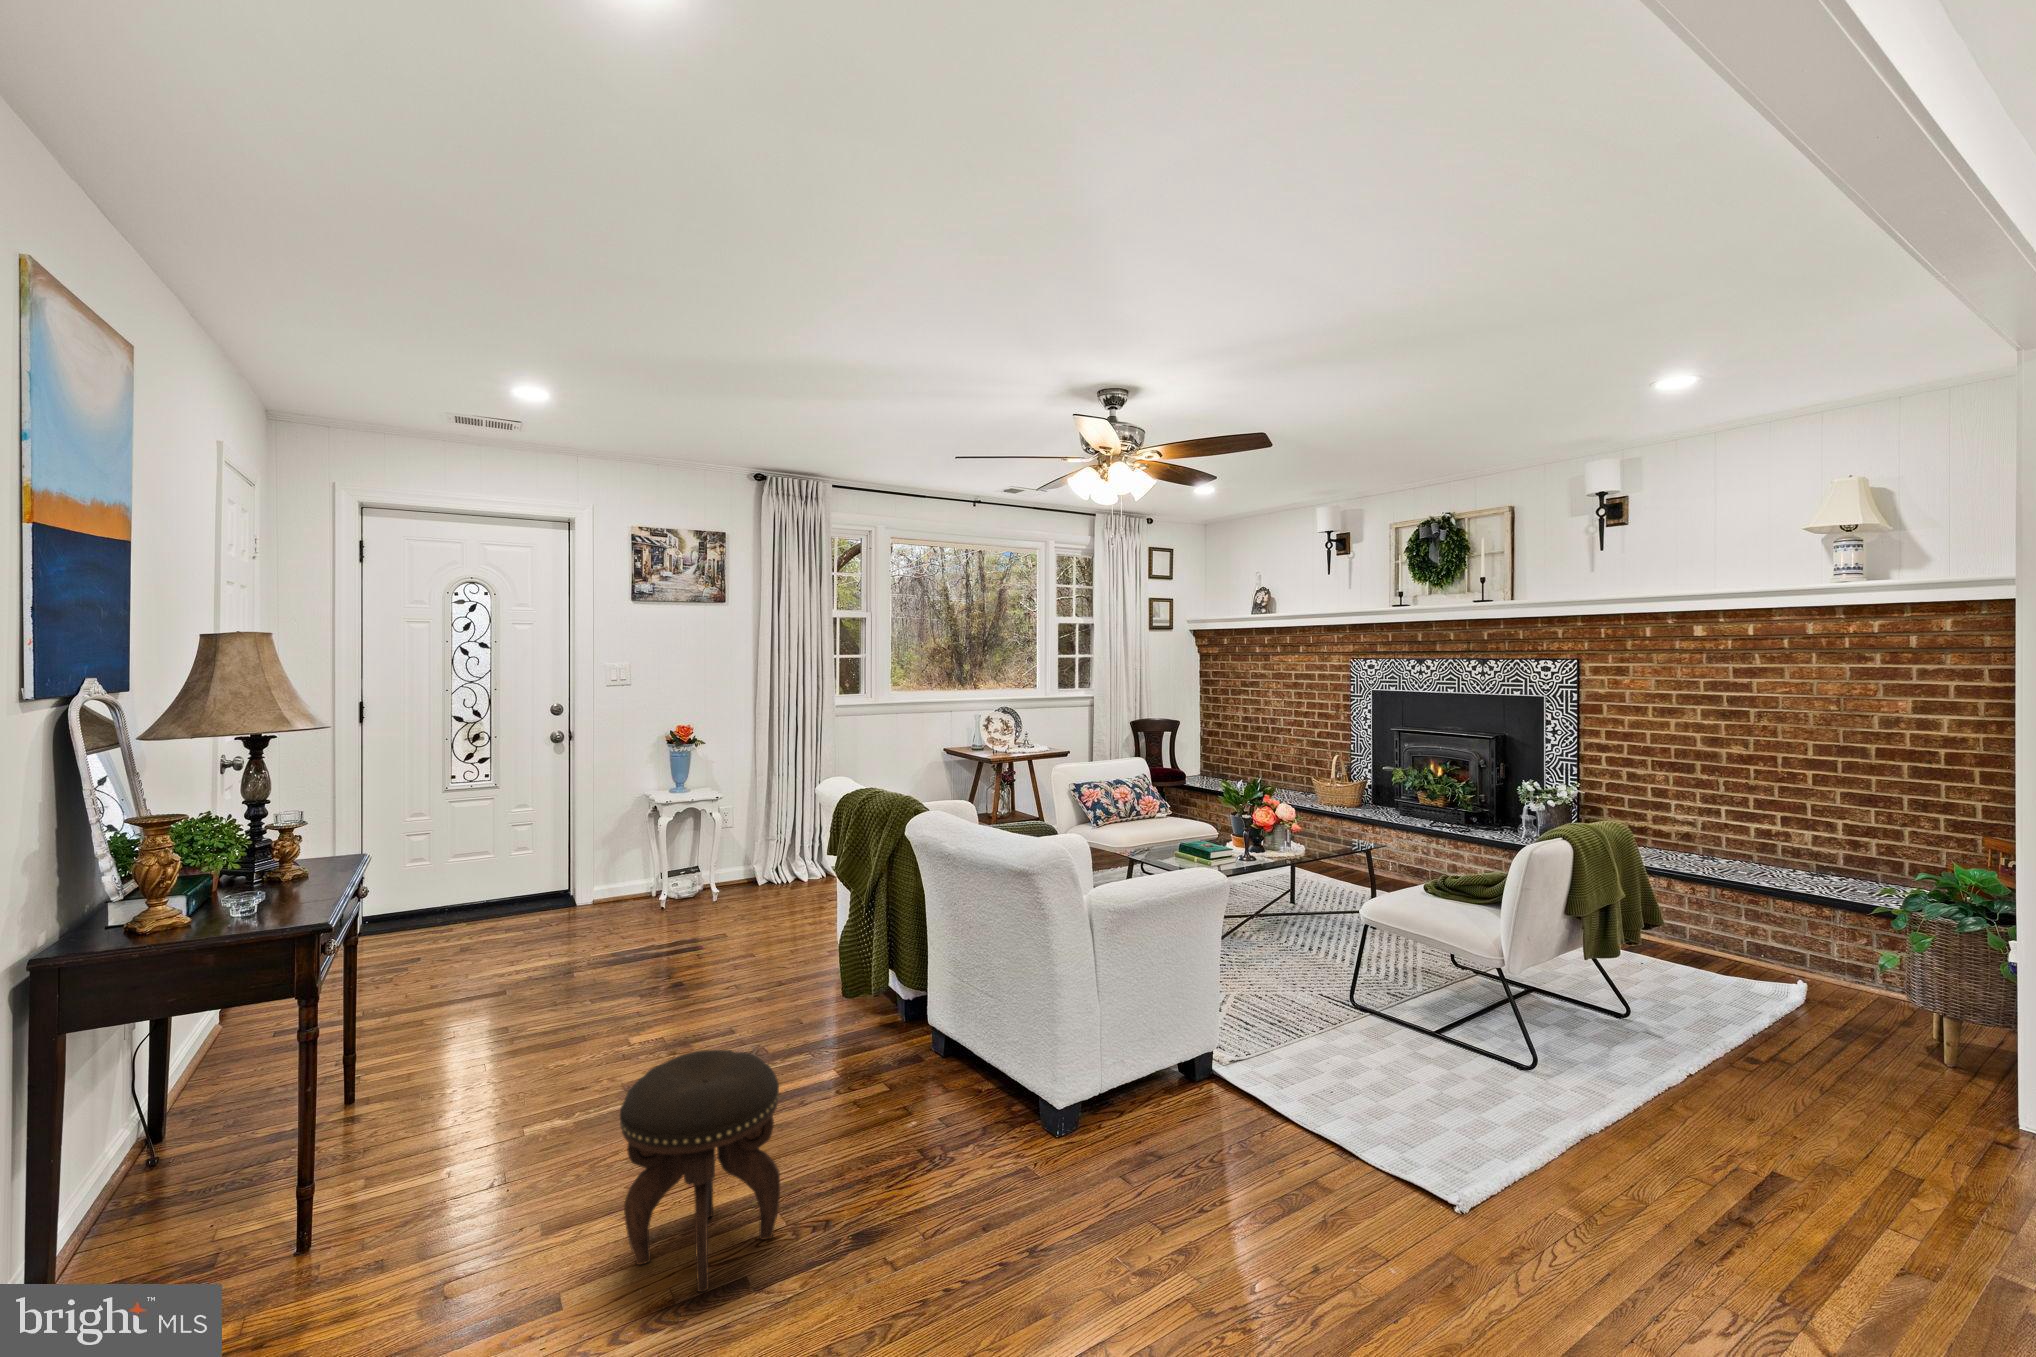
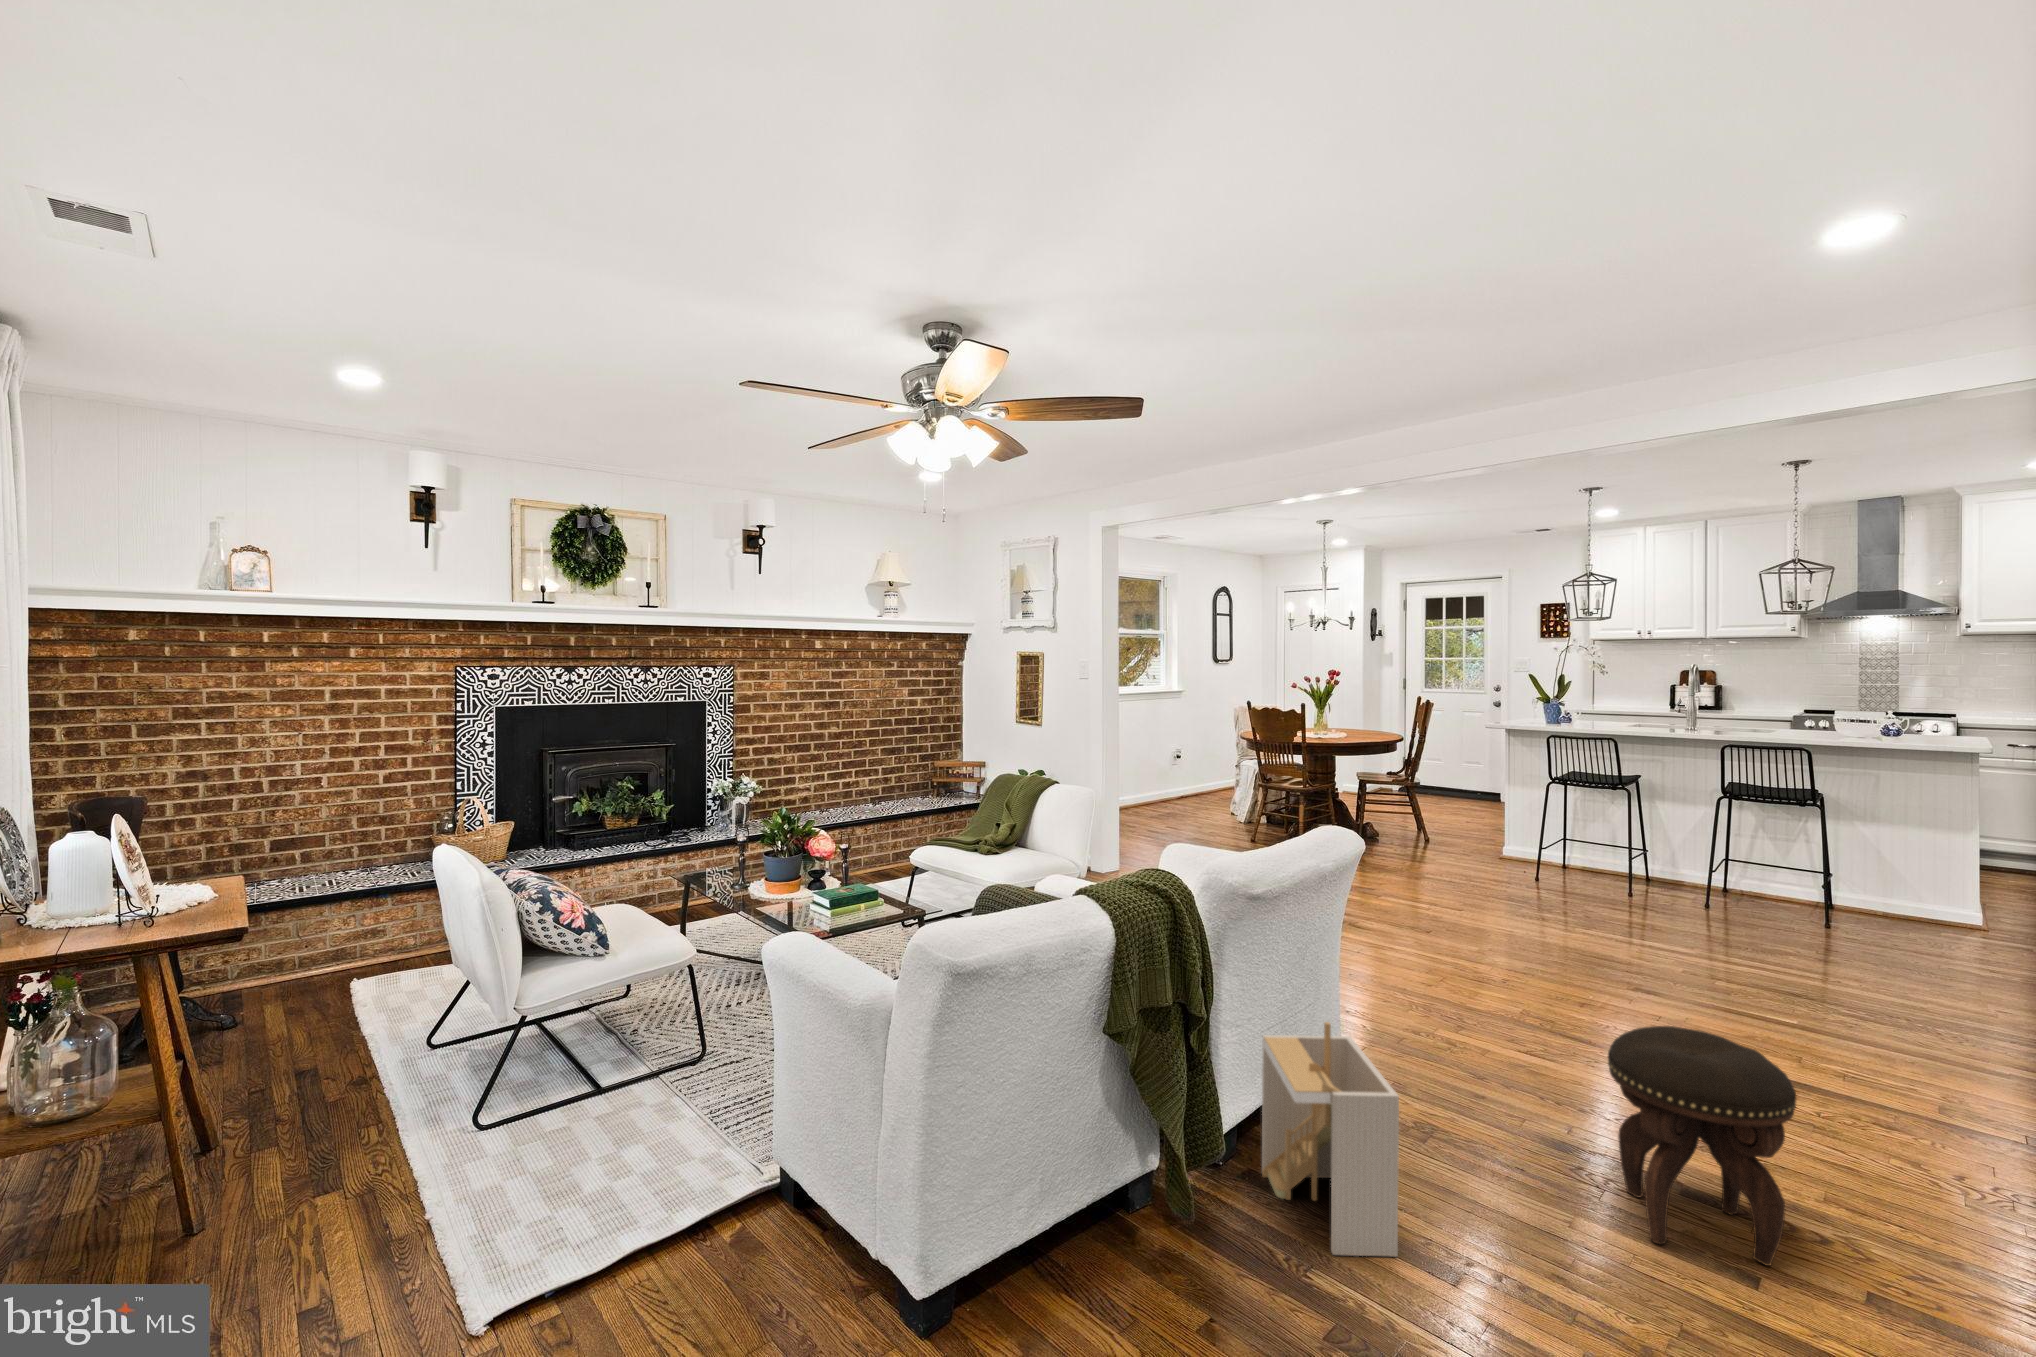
storage bin: none [780,934,899,1099] -> present [1262,1022,1399,1257]

